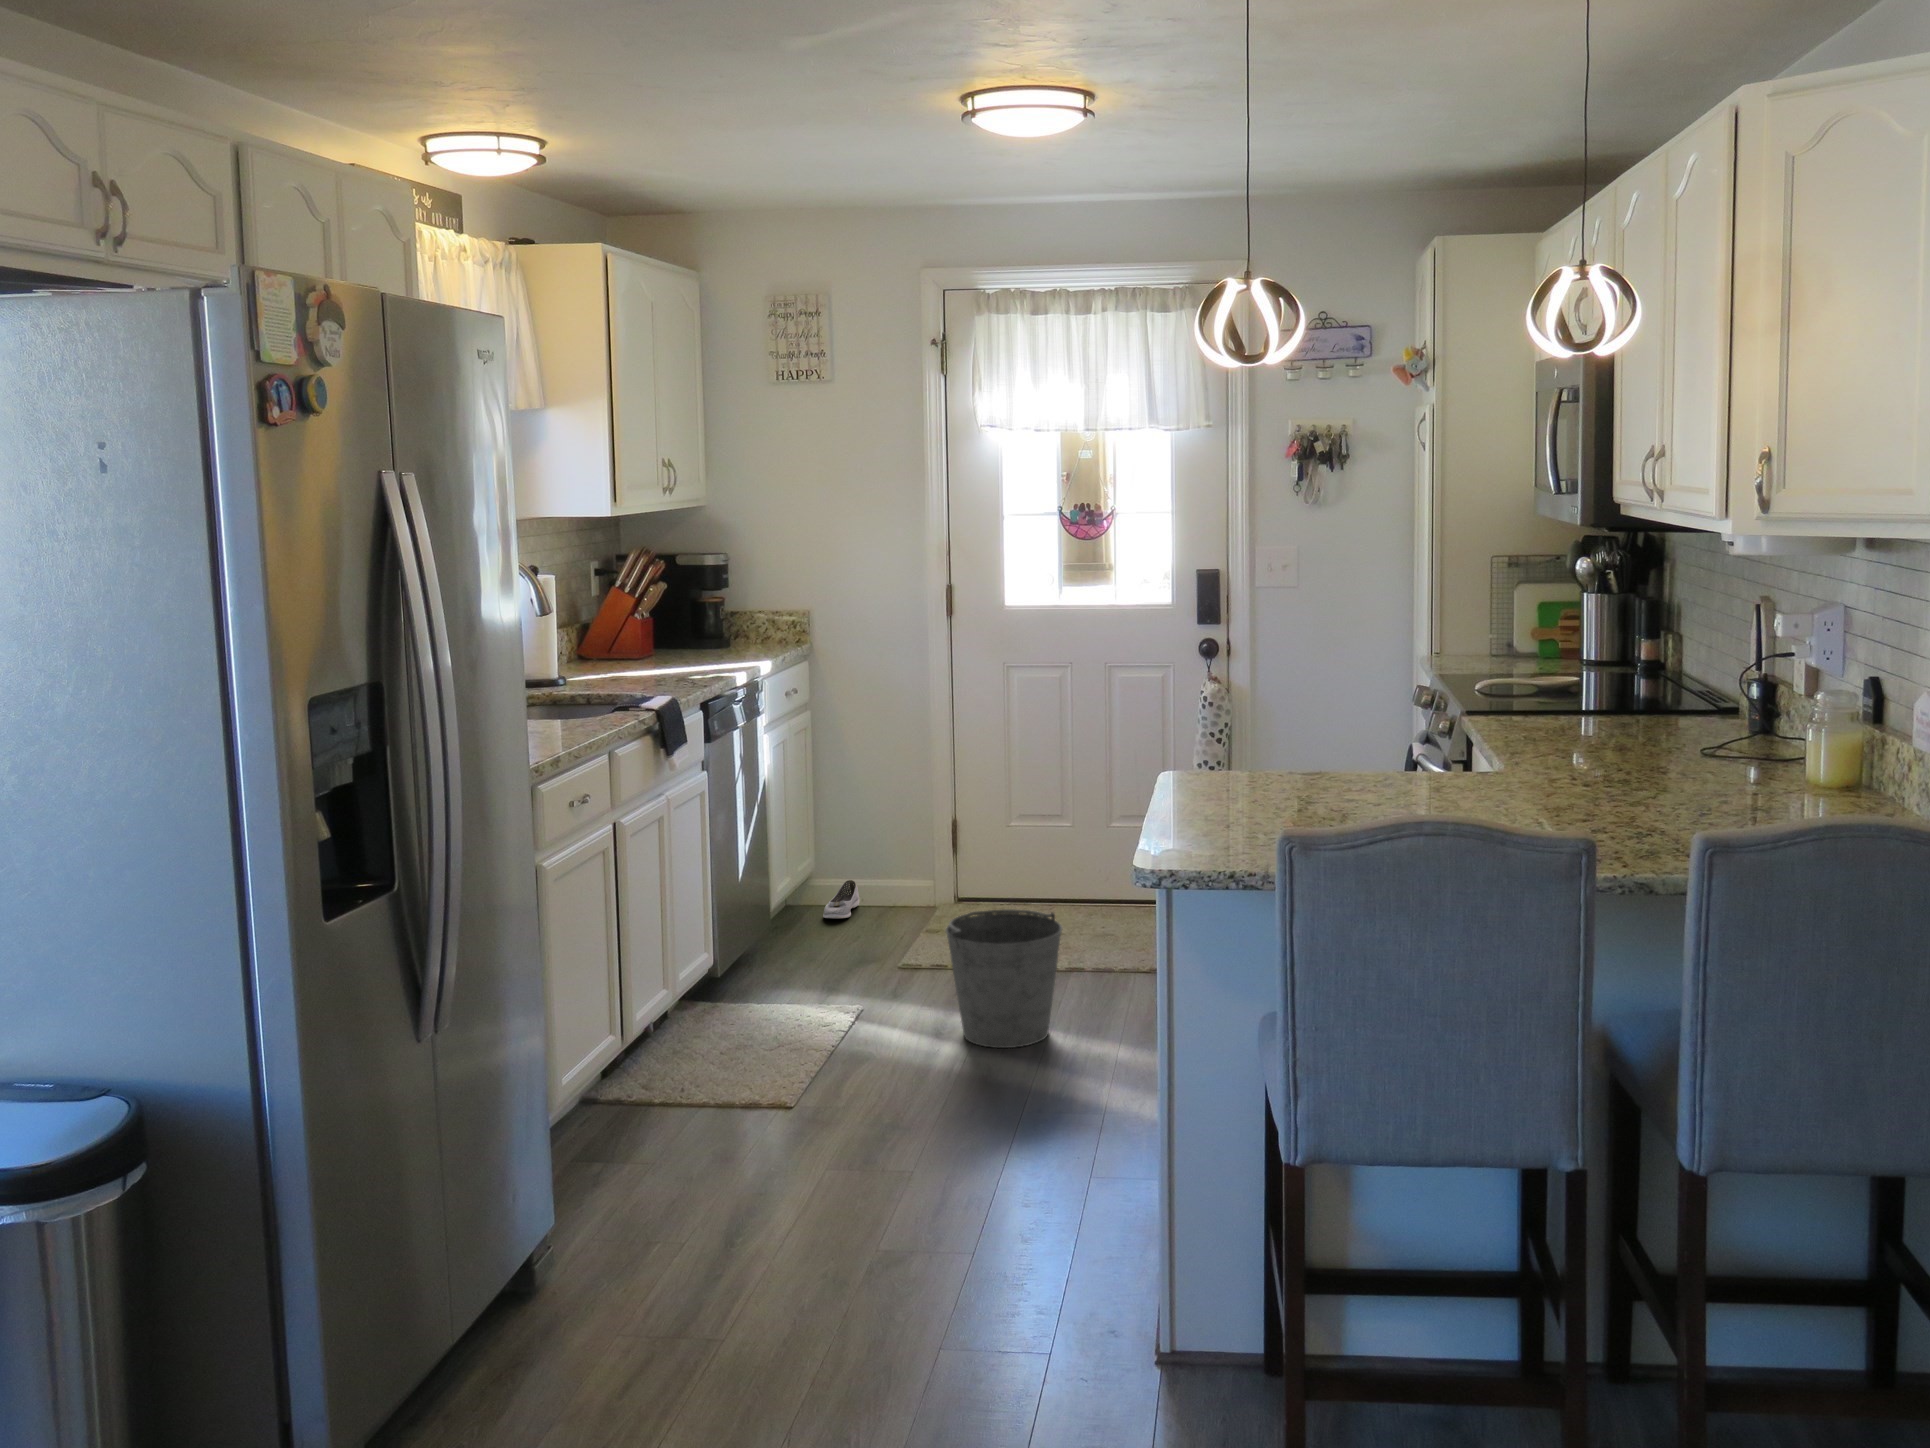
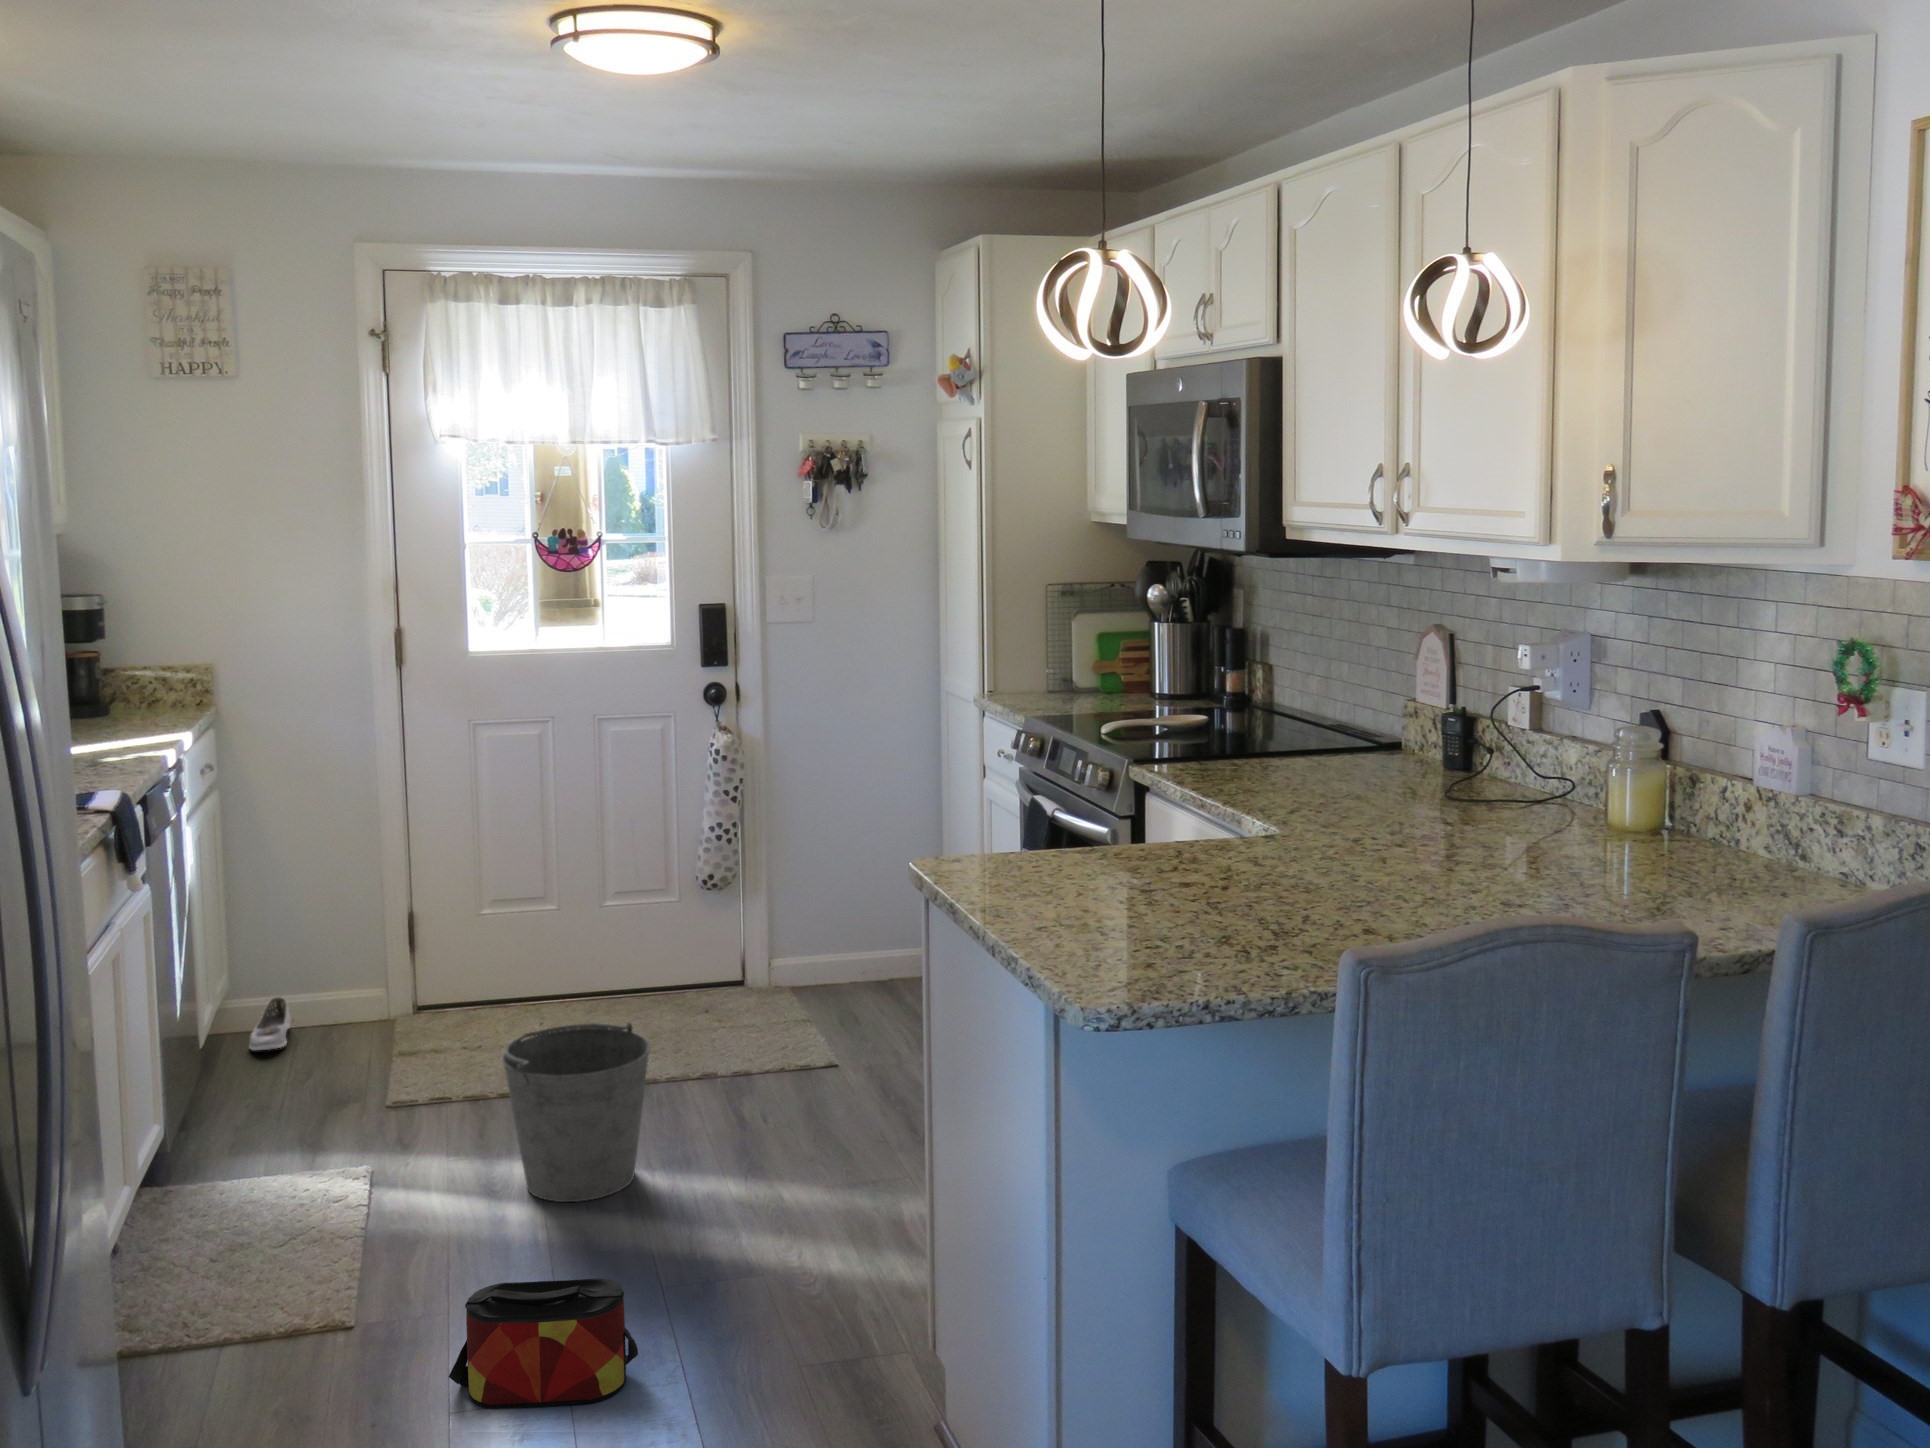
bag: none [837,1076,969,1173] -> present [449,1278,638,1409]

